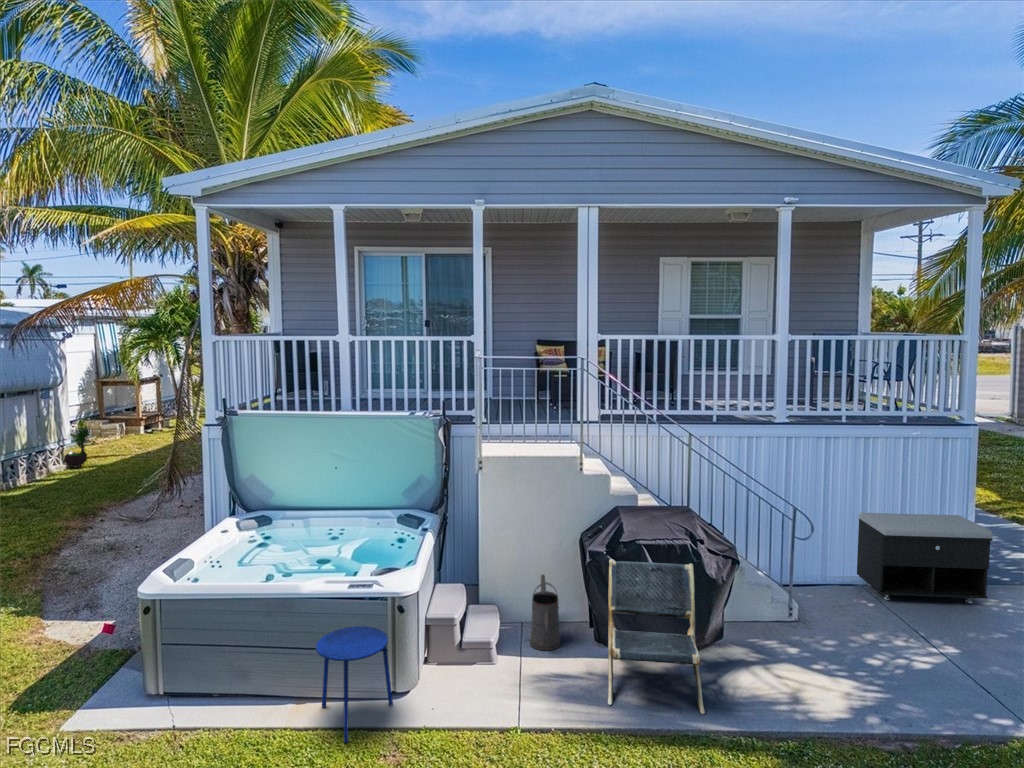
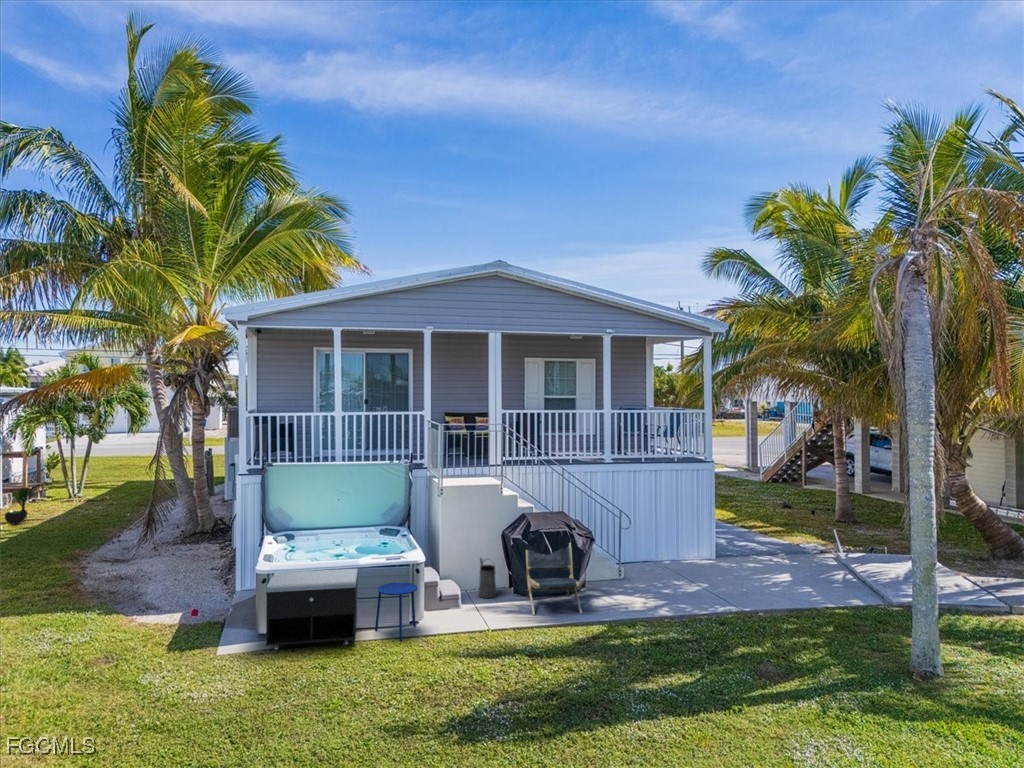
storage bench: present [857,513,993,603] -> present [266,569,358,650]

